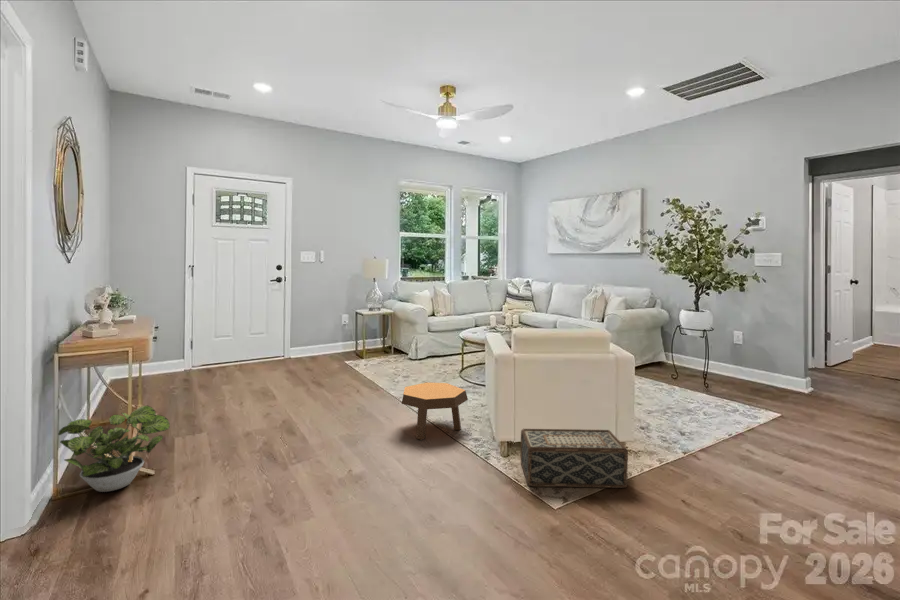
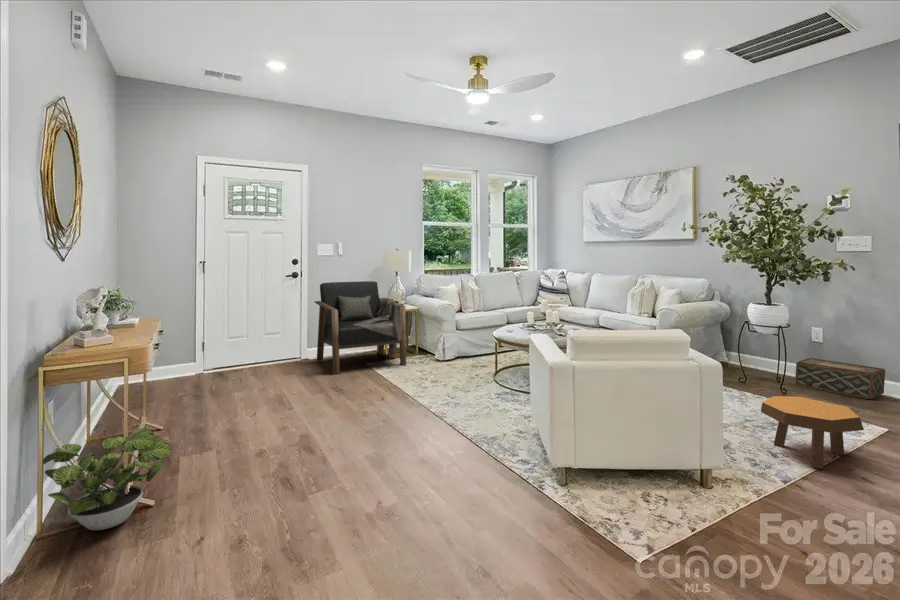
armchair: none [297,287,381,370] -> present [315,281,406,373]
footstool: present [402,383,468,440] -> present [761,396,864,469]
woven basket: present [520,429,628,488] -> present [795,358,885,399]

